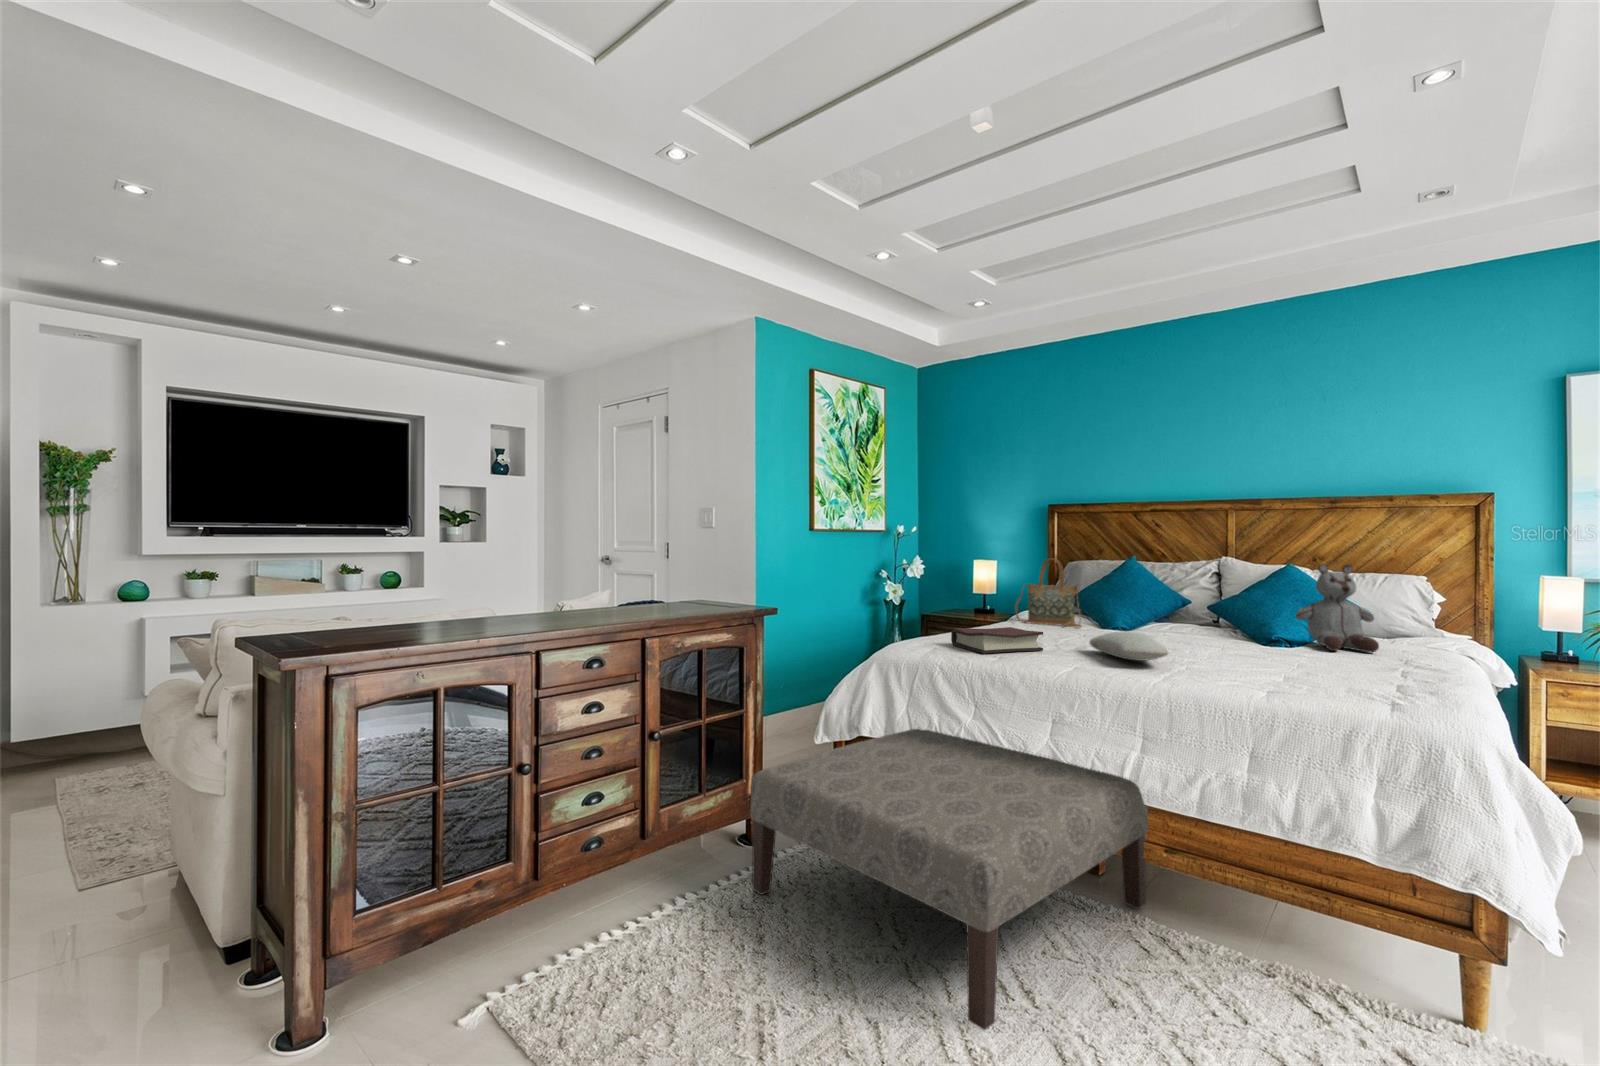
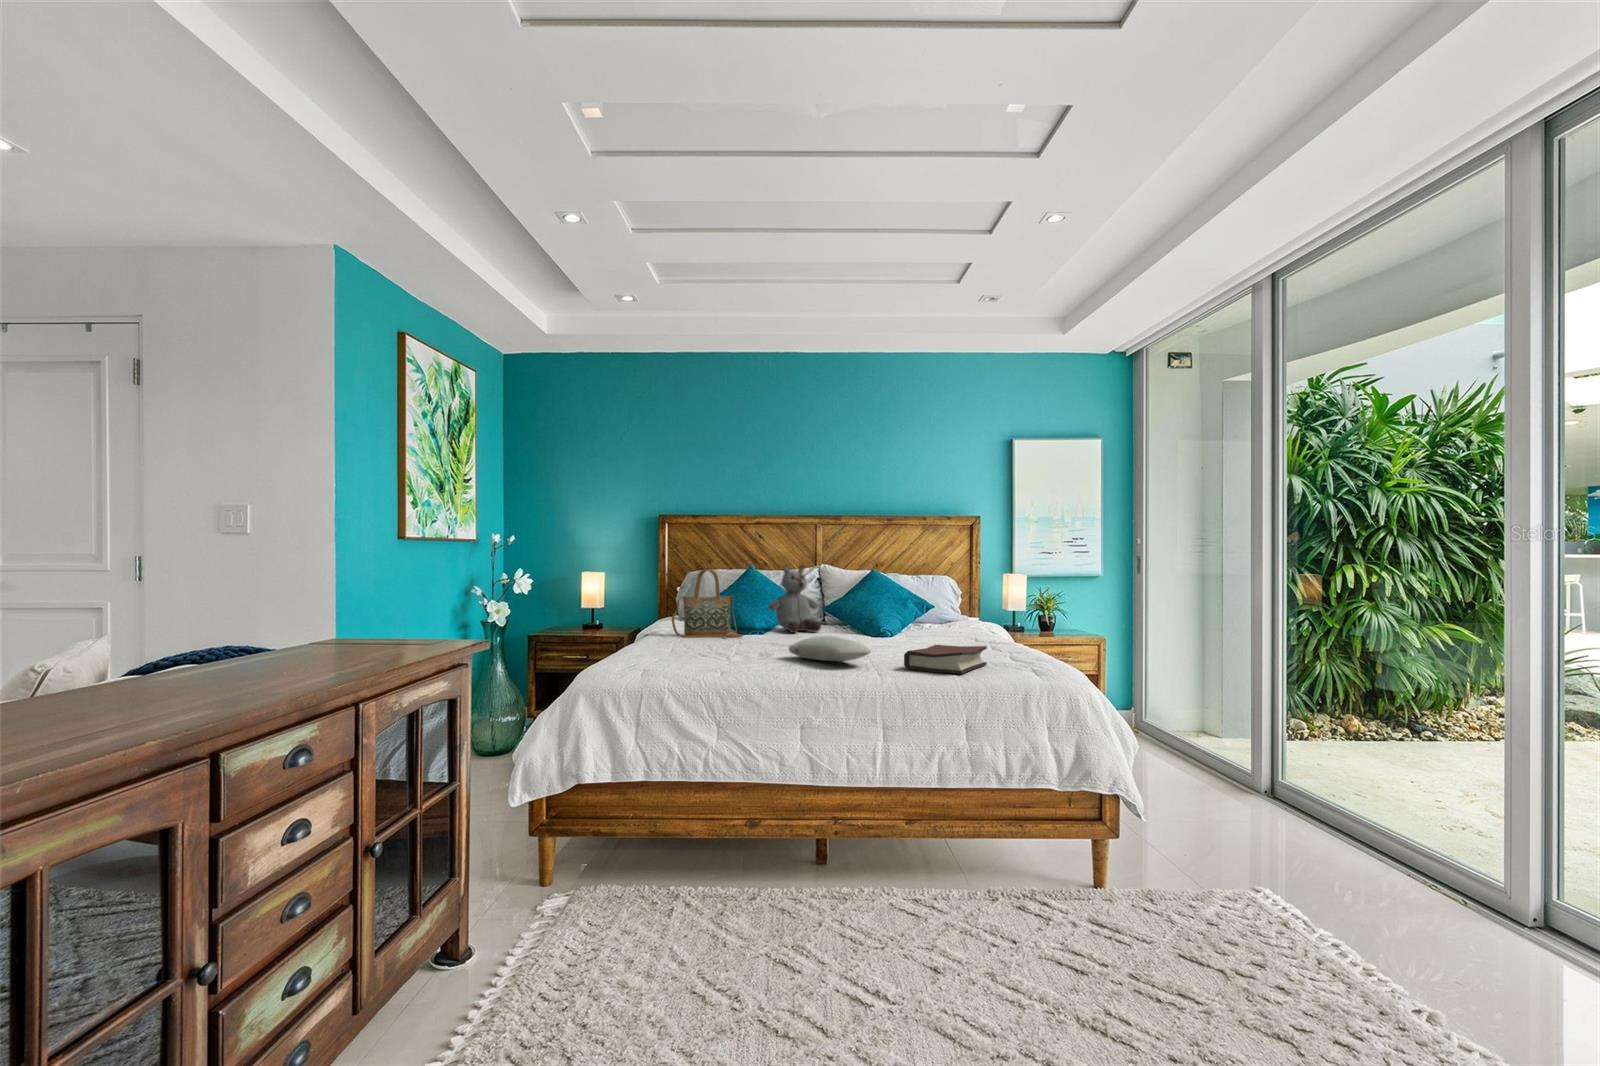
stuffed bear: present [1296,564,1379,652] -> present [769,565,821,633]
hardback book: present [951,627,1043,654] -> present [904,645,987,674]
ottoman: present [750,729,1148,1030] -> none [529,756,887,1018]

